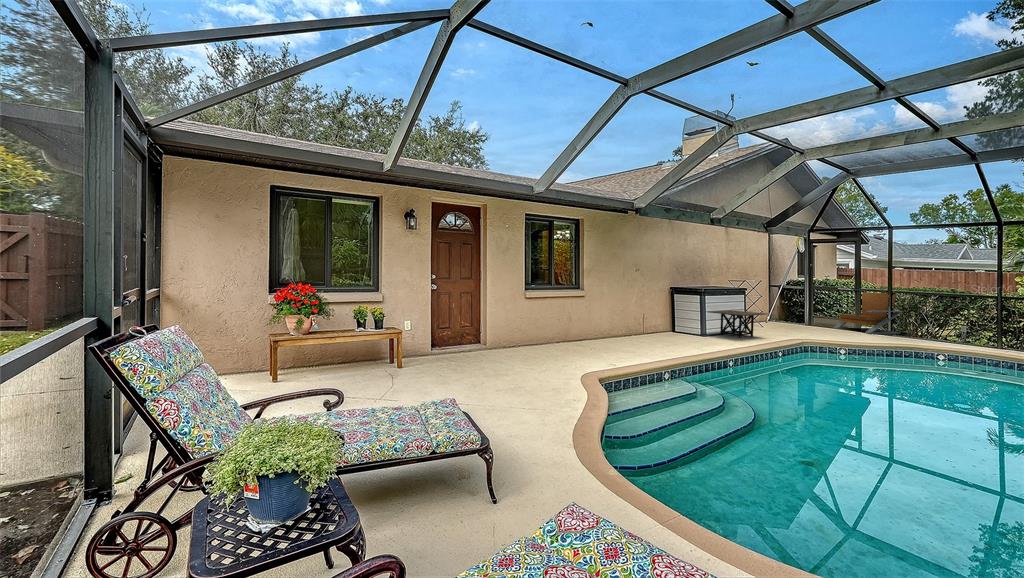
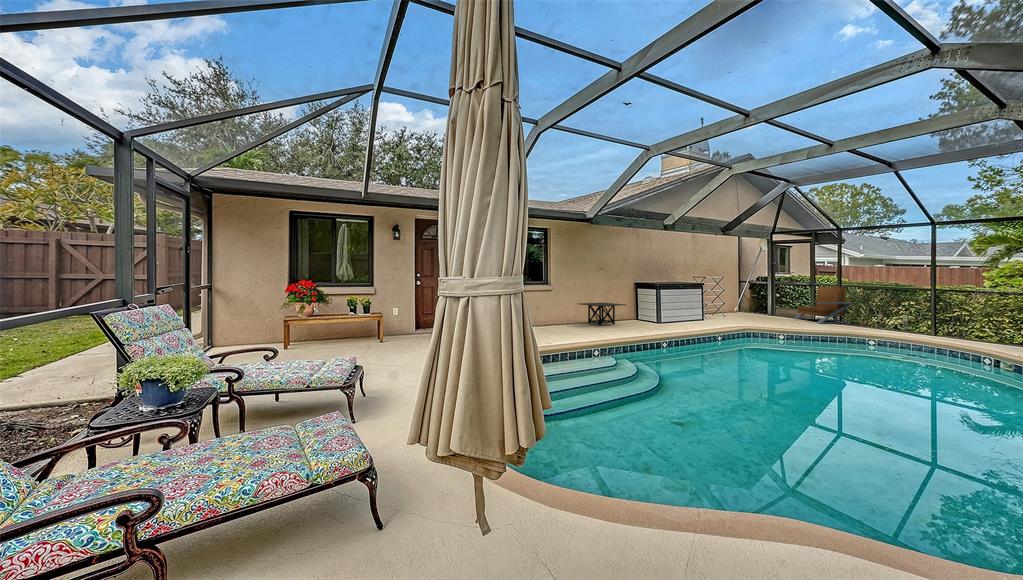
side table: present [708,310,767,338] -> present [578,303,626,326]

